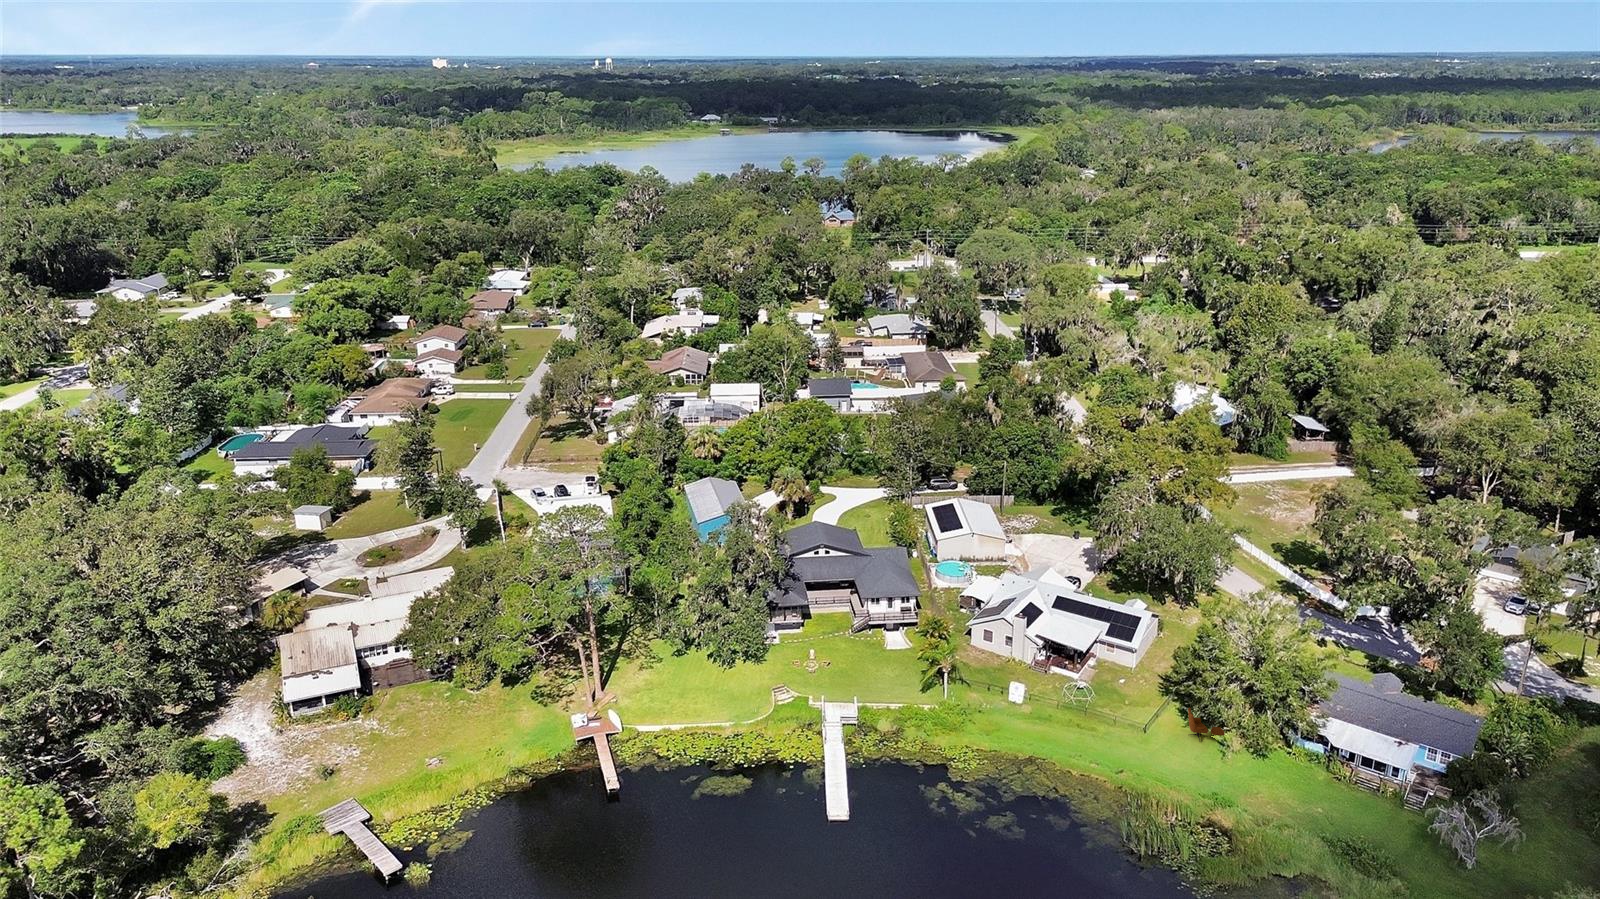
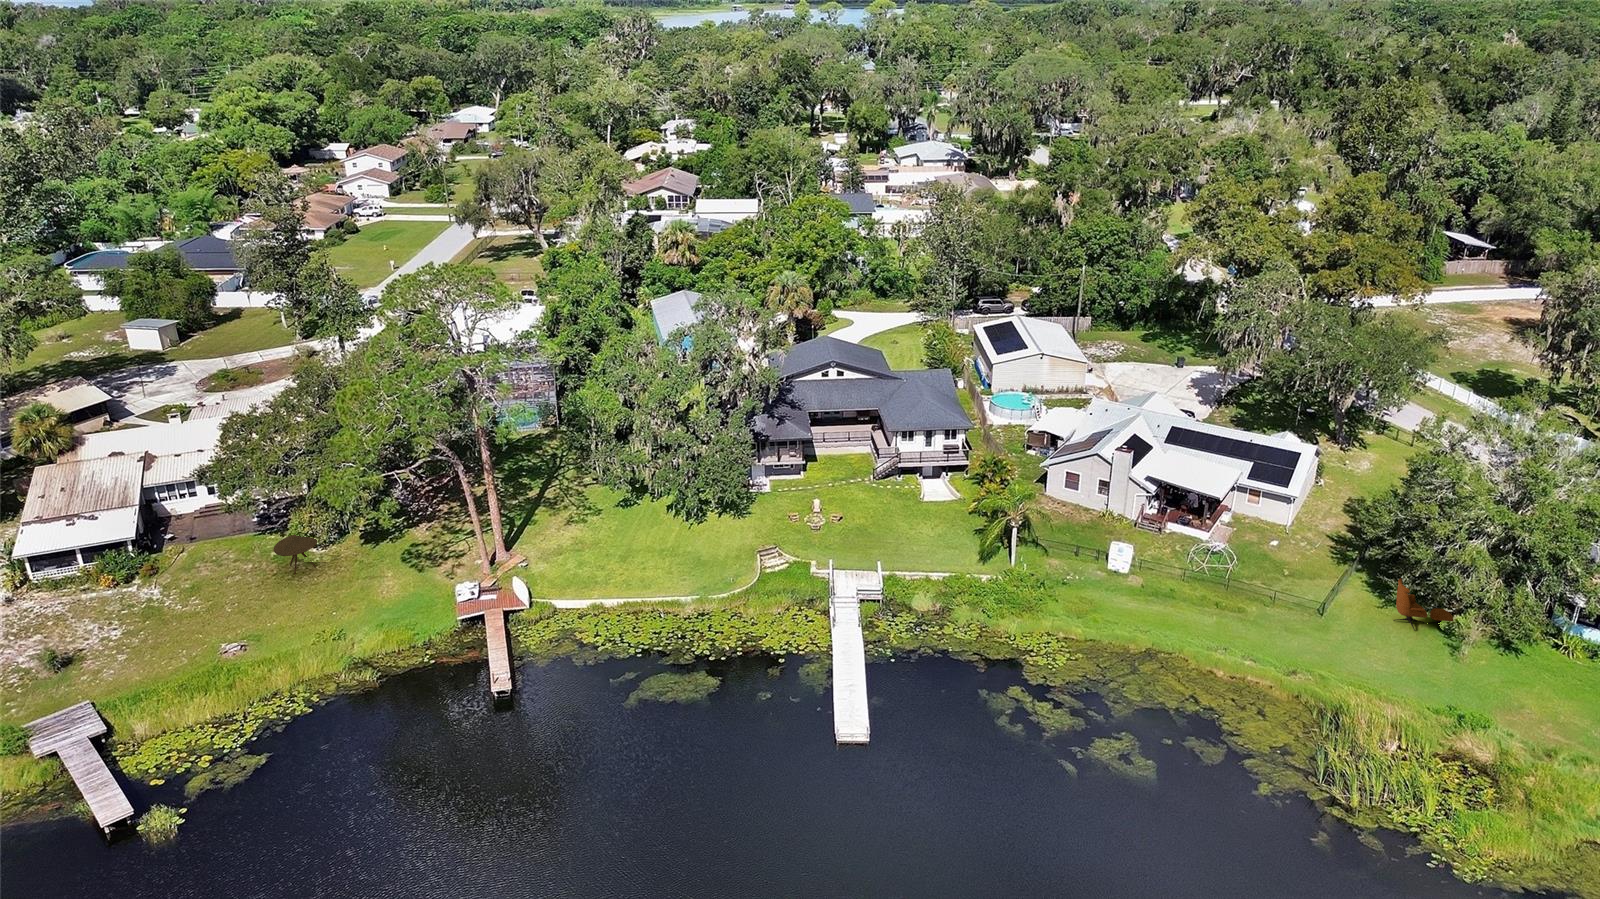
round table: none [447,680,476,709] -> present [274,534,318,575]

